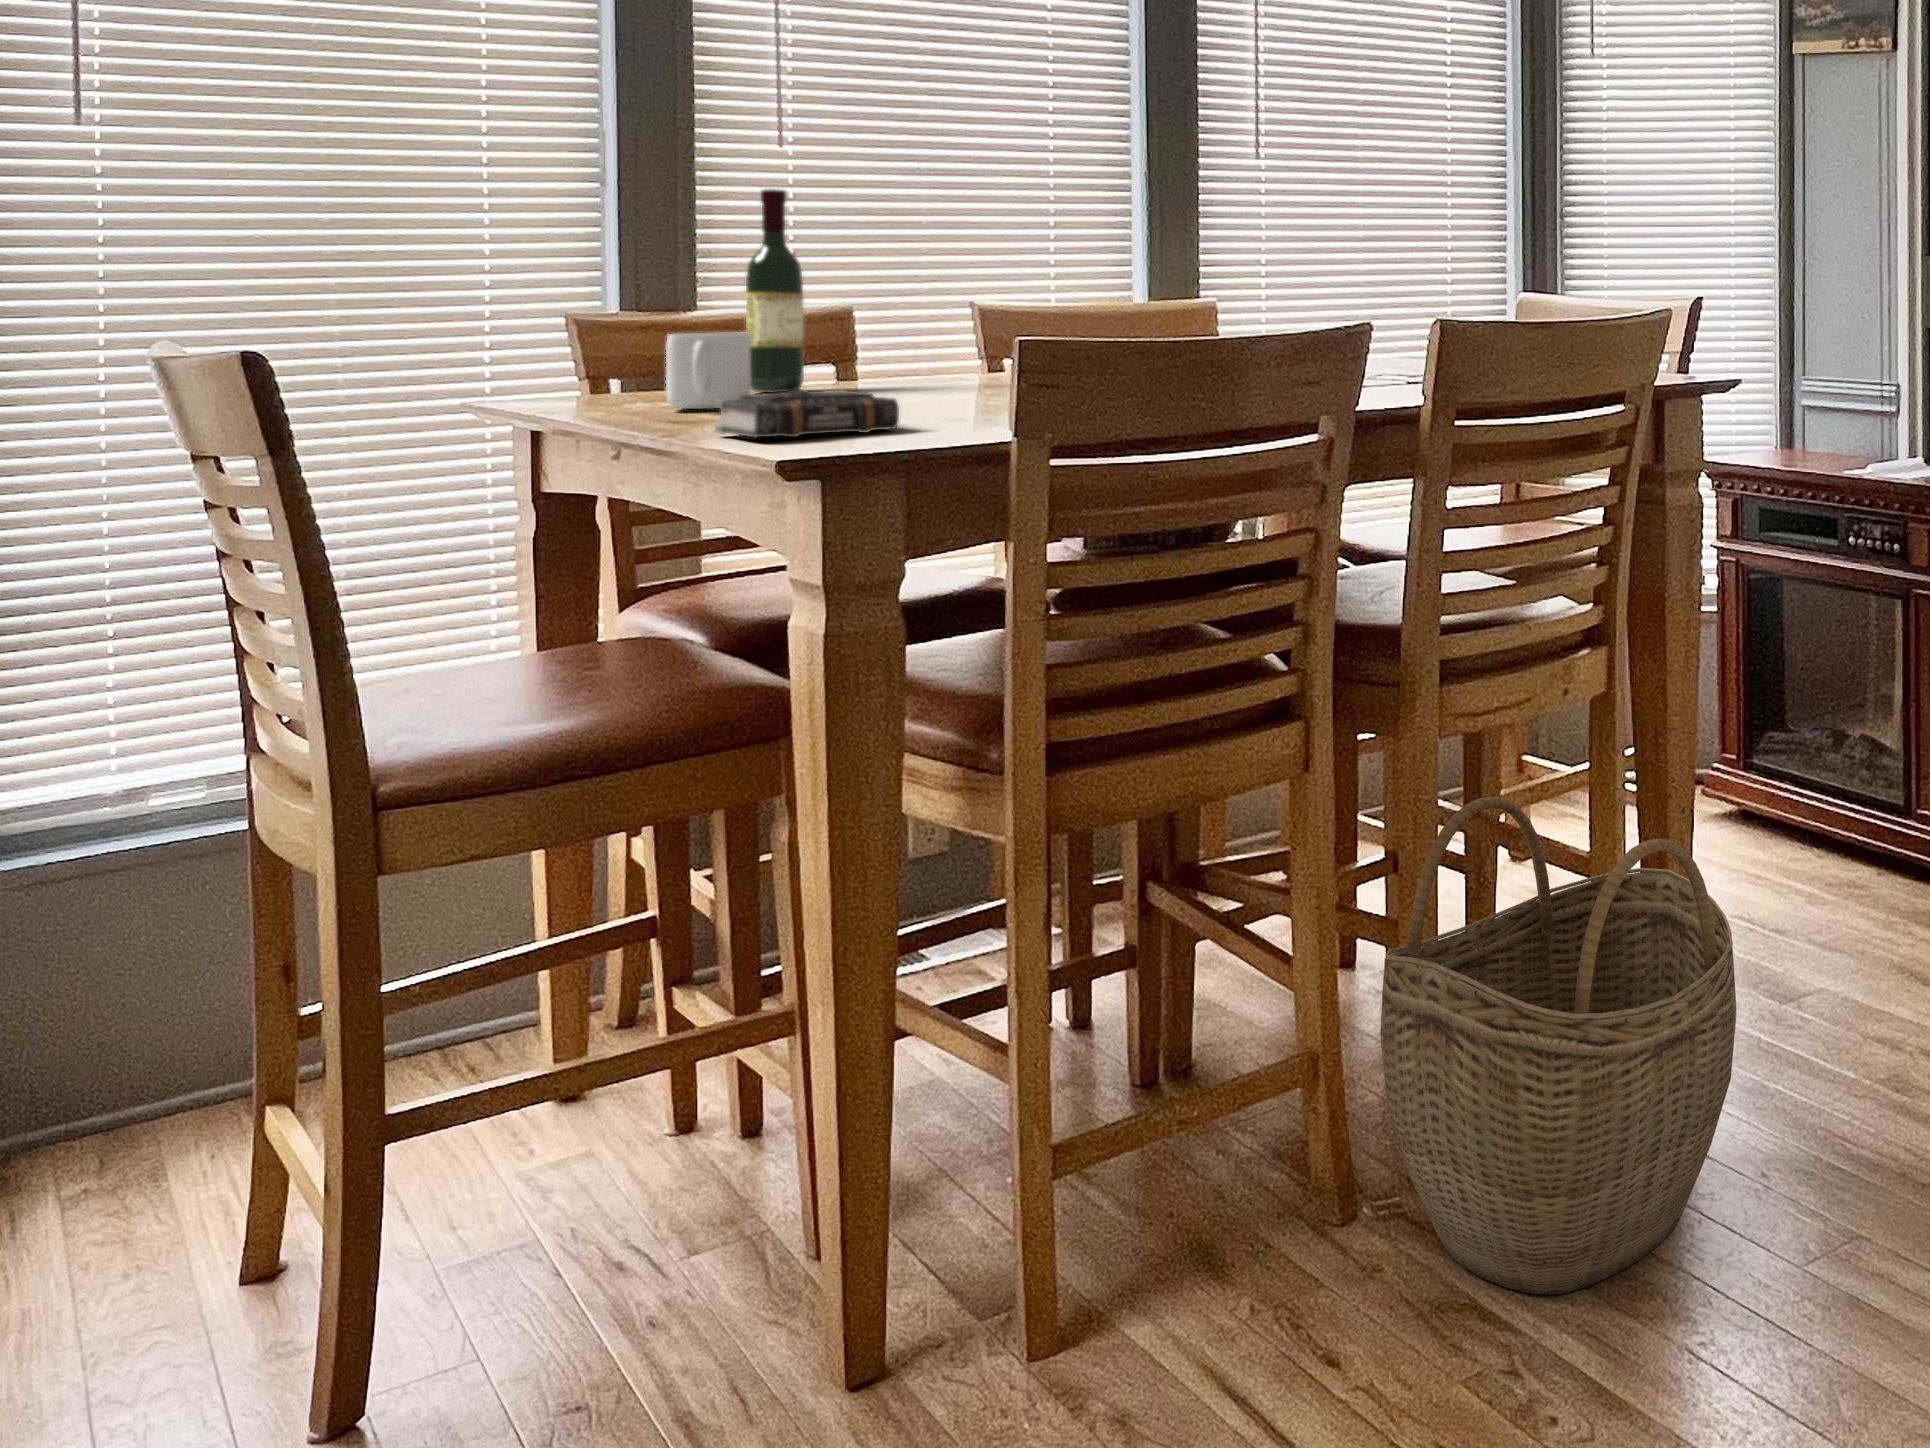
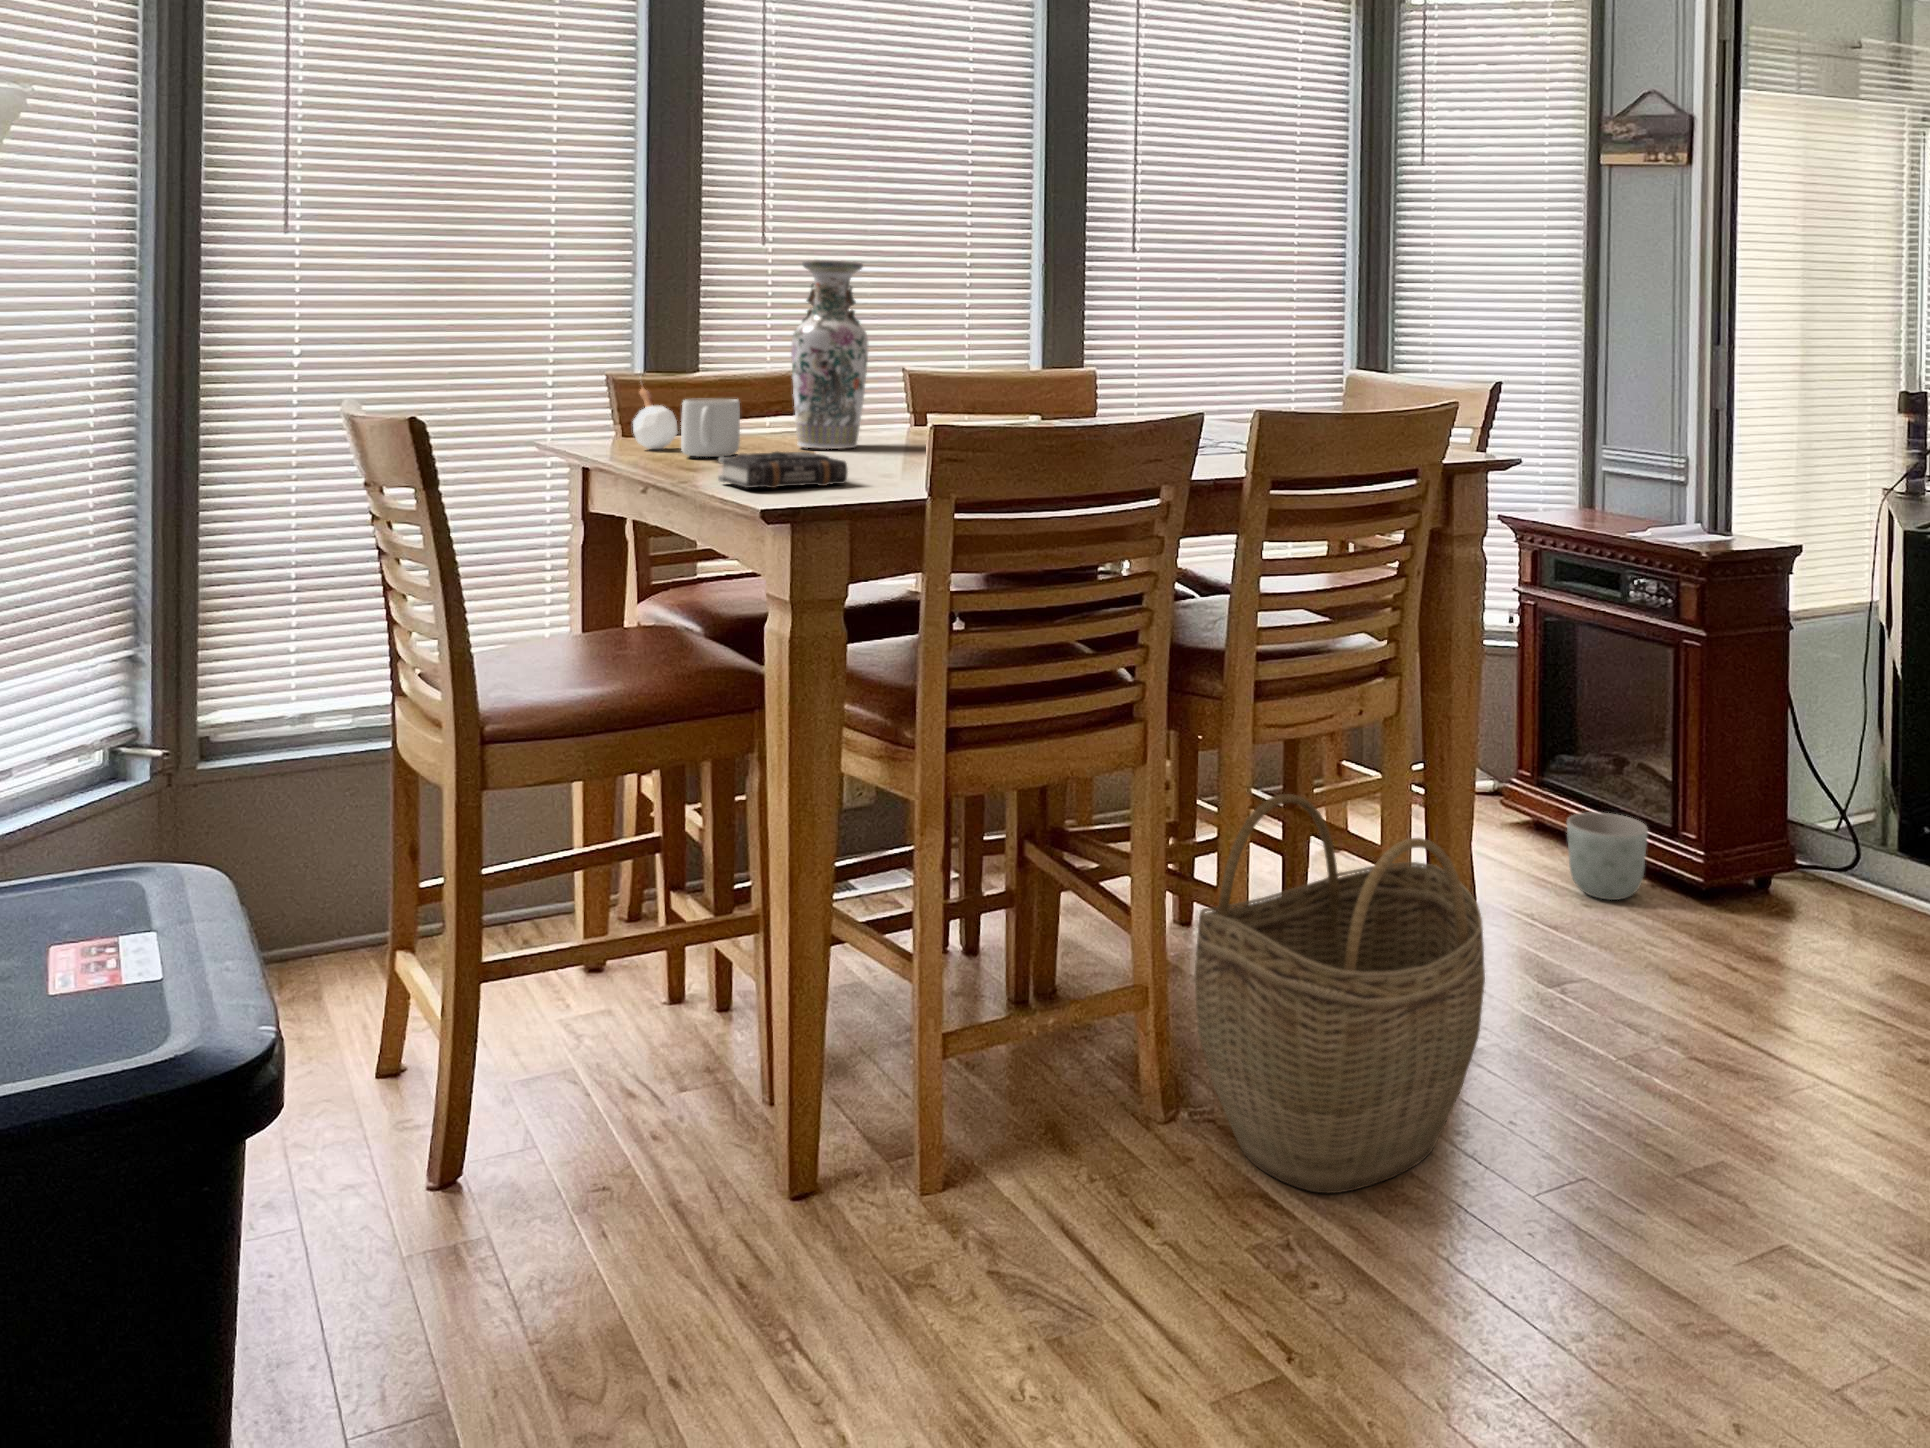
vase: none [820,149,925,395] -> present [791,260,868,449]
wine bottle: present [746,189,804,393] -> none [735,287,777,442]
candle: none [599,304,664,404] -> present [633,383,677,449]
planter: none [1787,791,1877,889] -> present [1567,812,1648,900]

